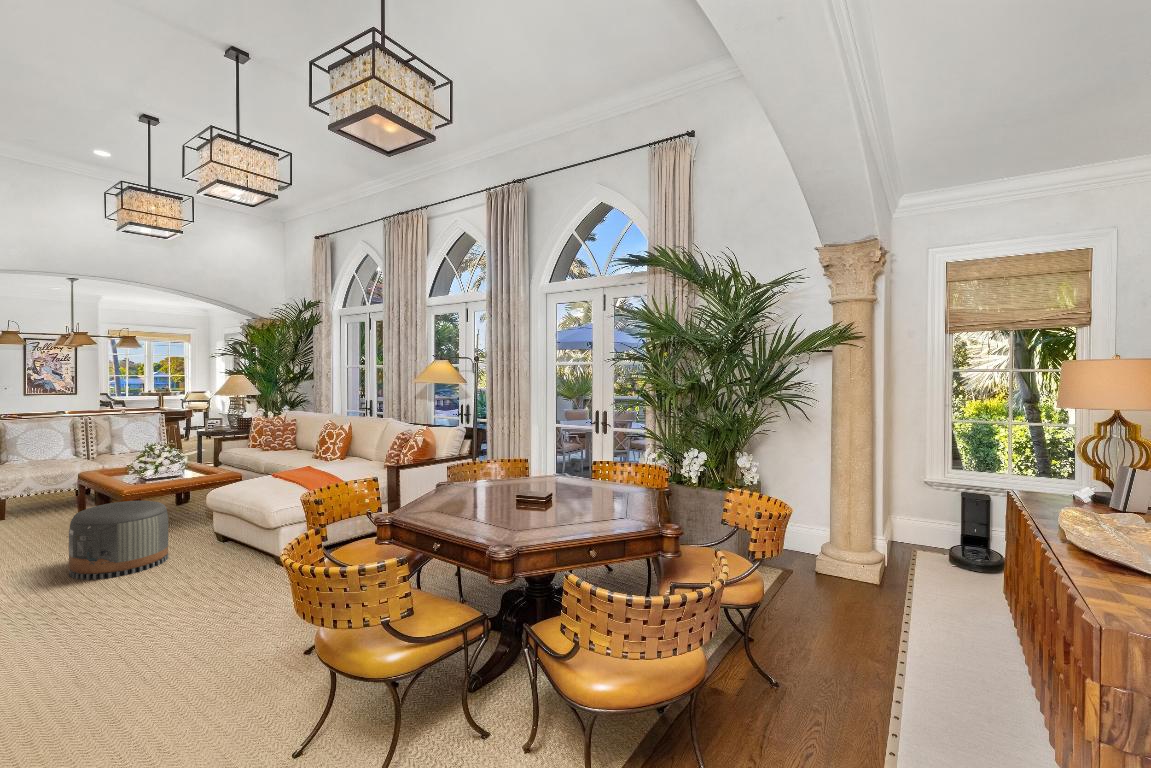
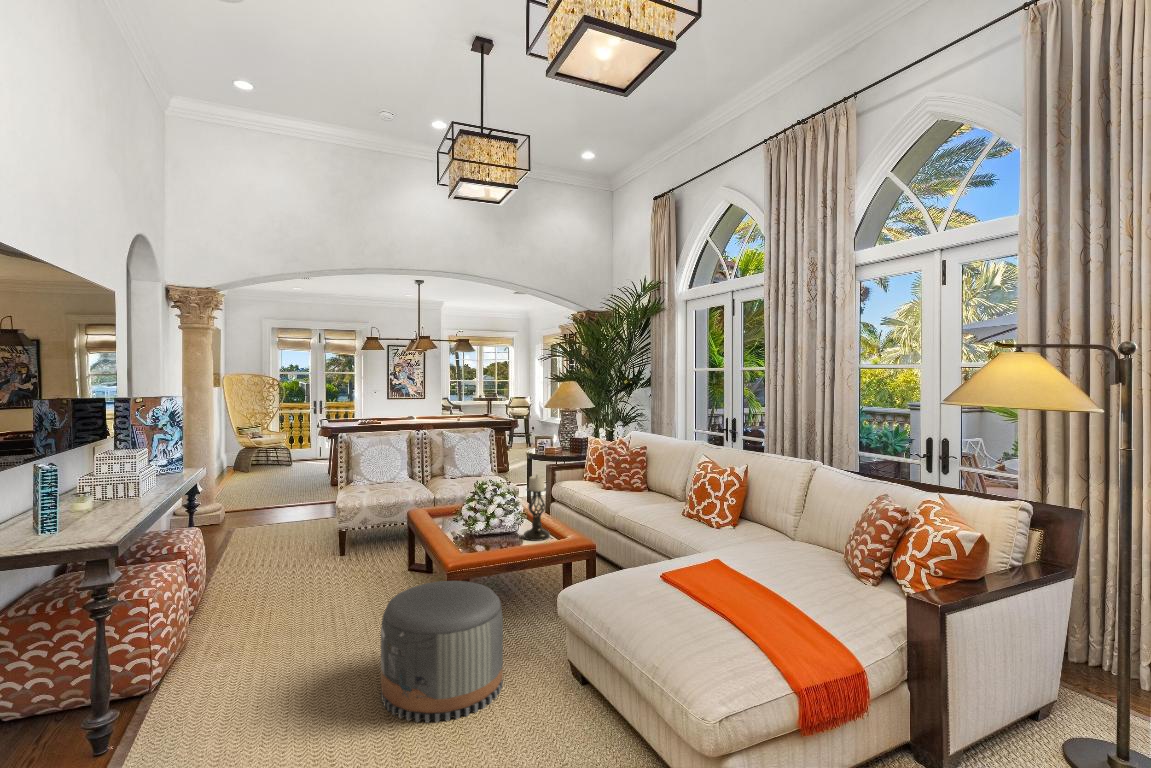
candle holder: none [187,436,210,480] -> present [524,475,550,541]

